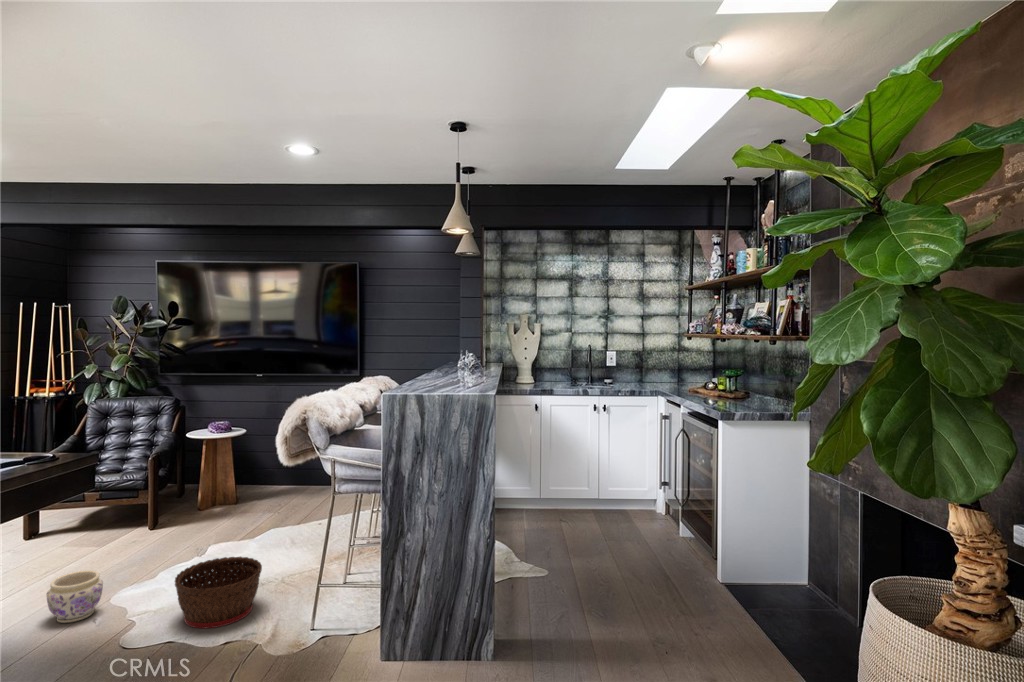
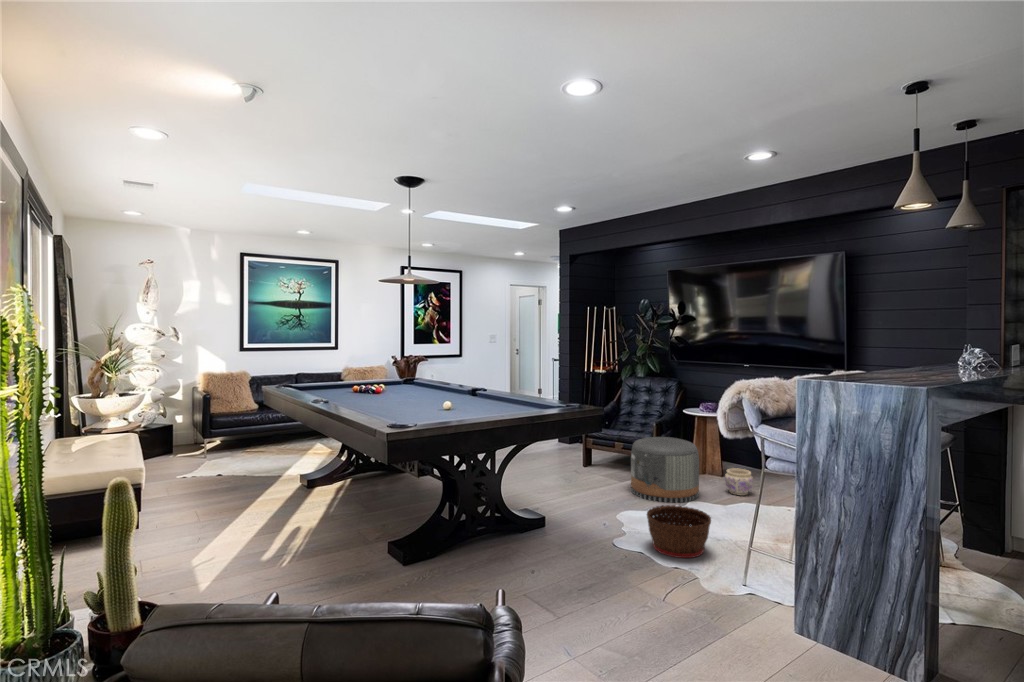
pouf: none [122,473,220,561] -> present [631,437,699,503]
planter: present [47,571,103,623] -> present [725,468,753,496]

